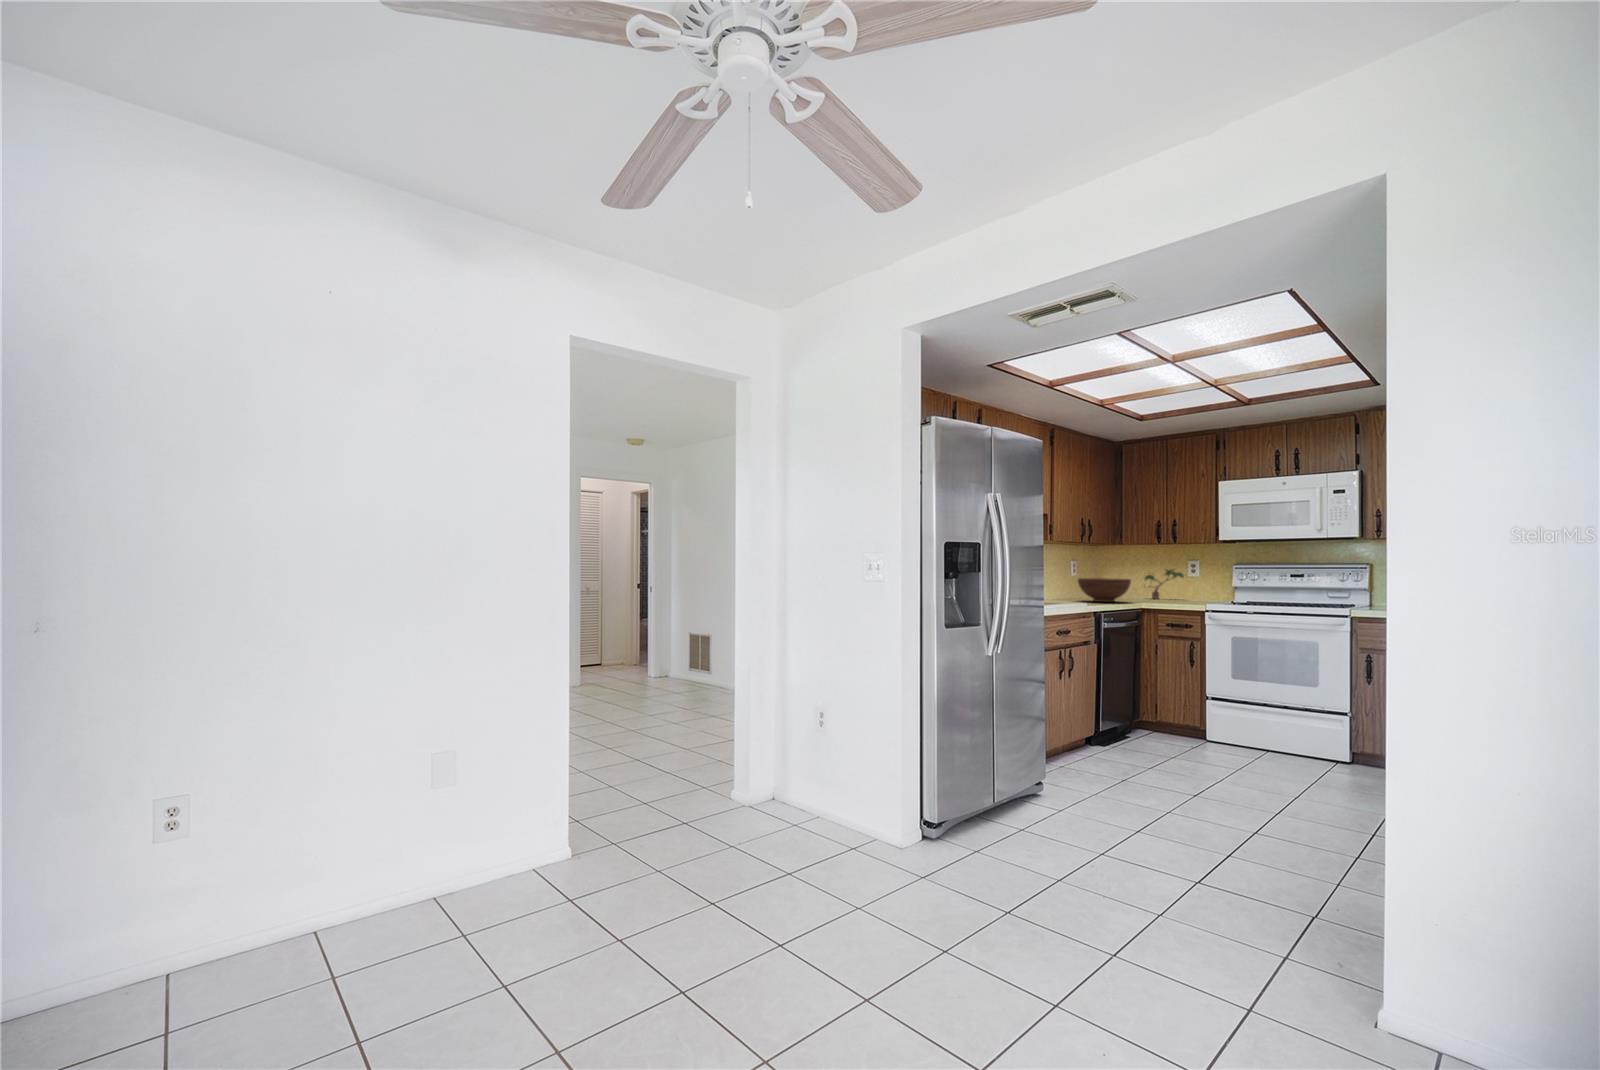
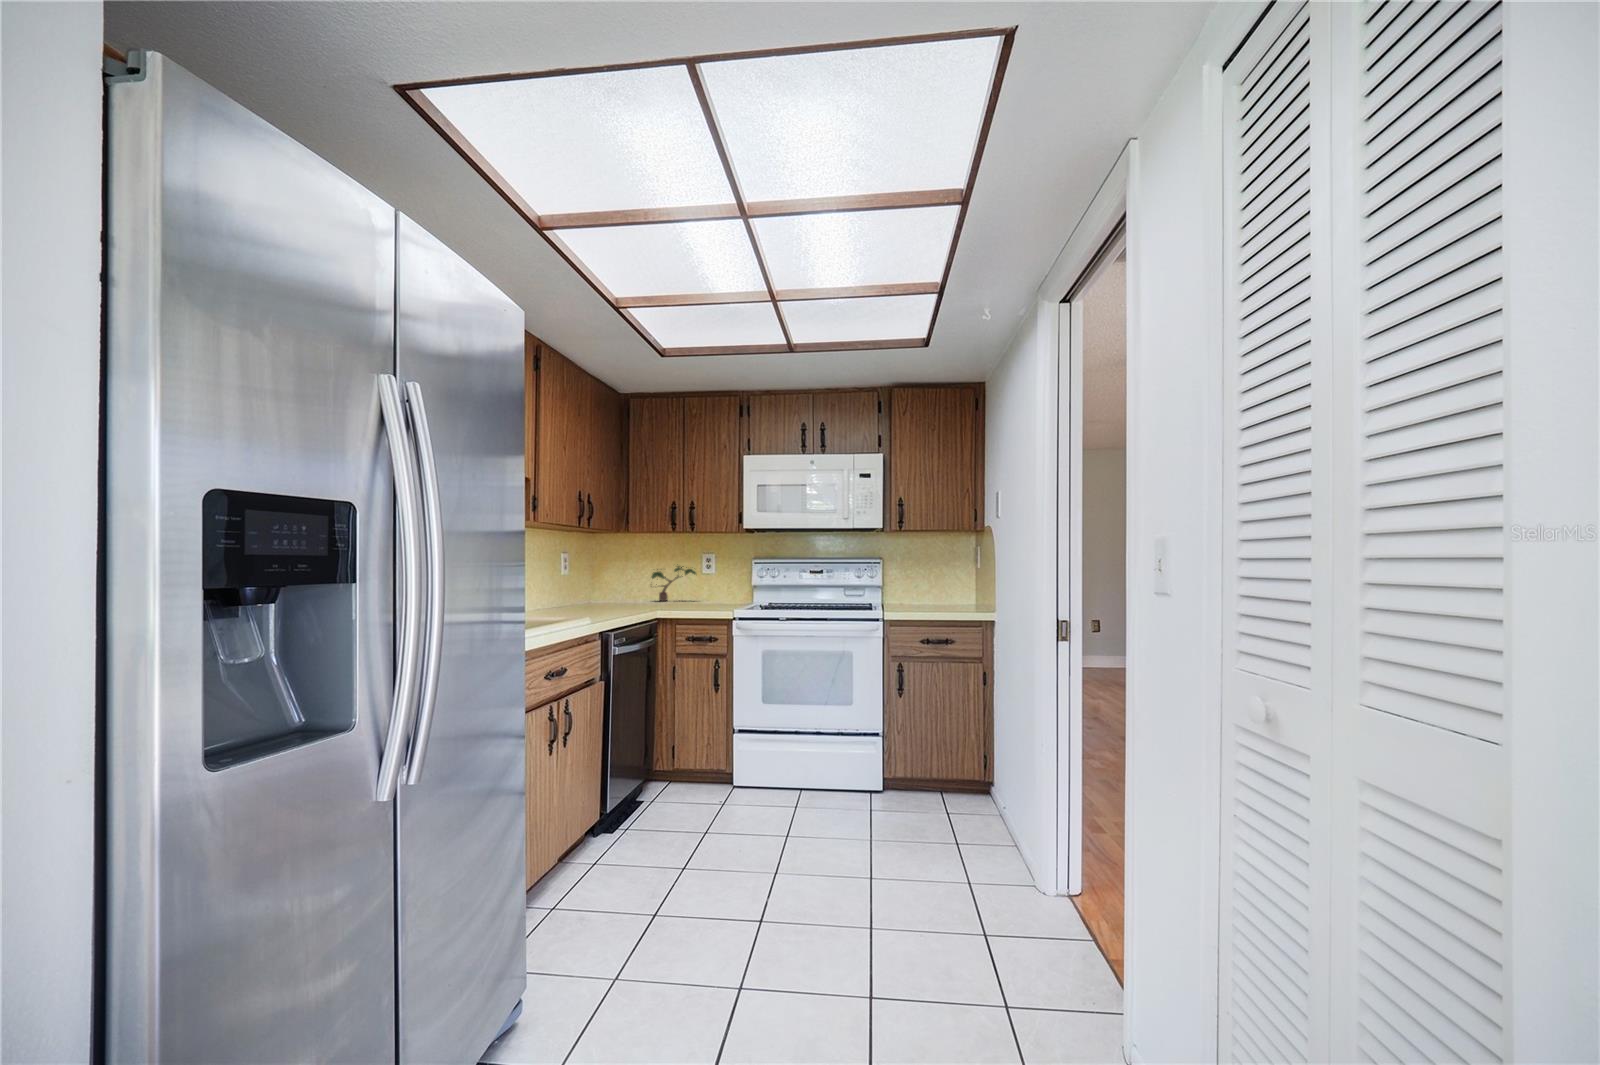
fruit bowl: present [1078,578,1131,602] -> none [571,579,642,612]

